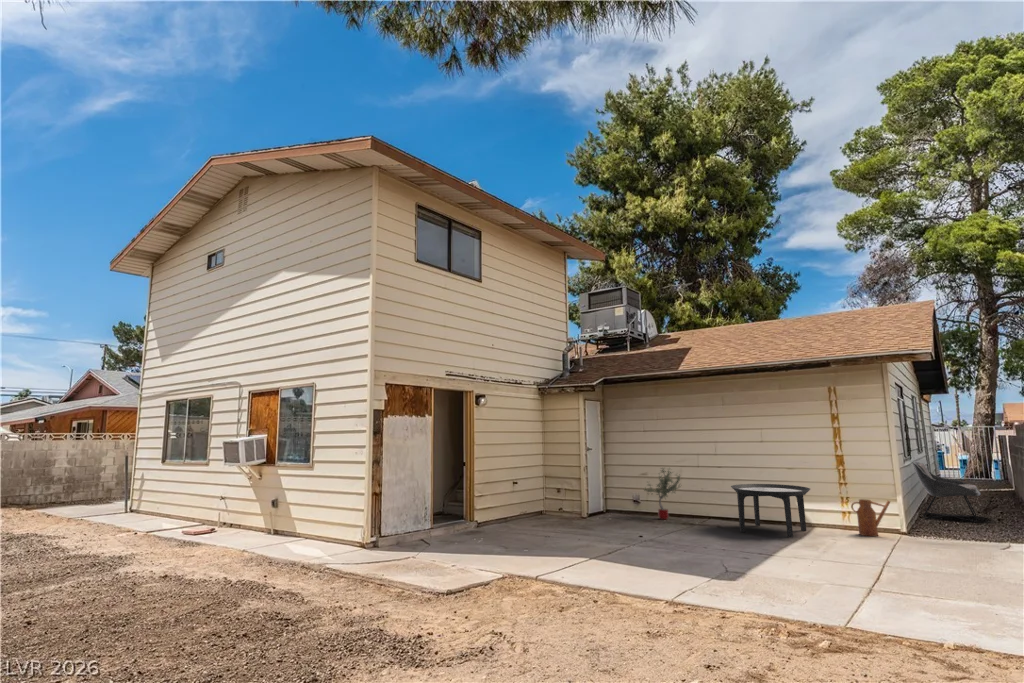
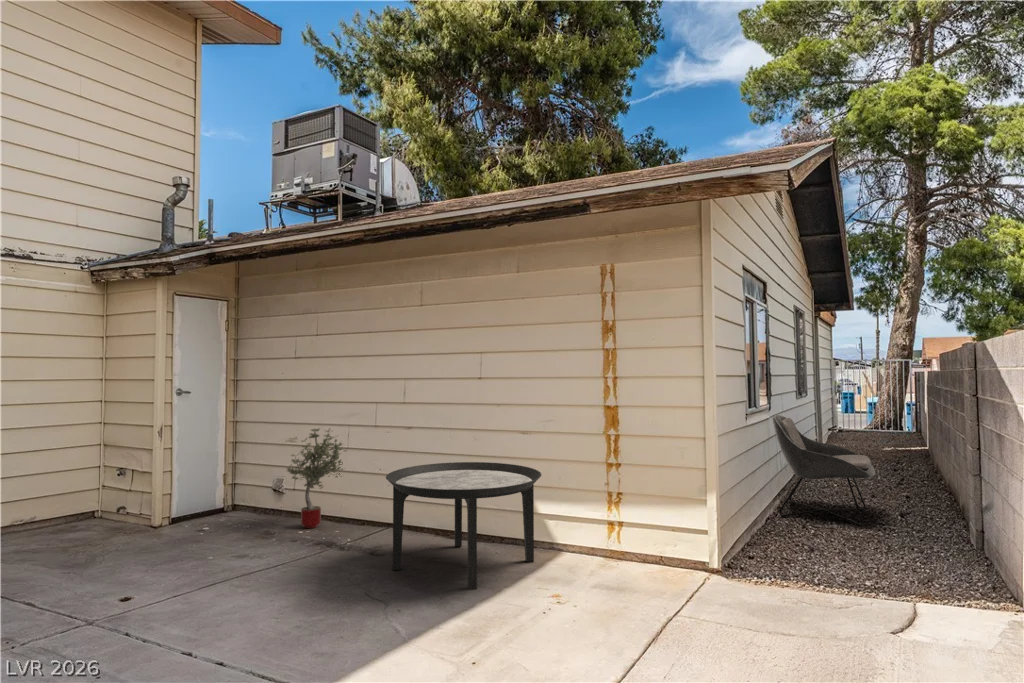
watering can: present [851,499,890,536] -> none [618,499,691,580]

